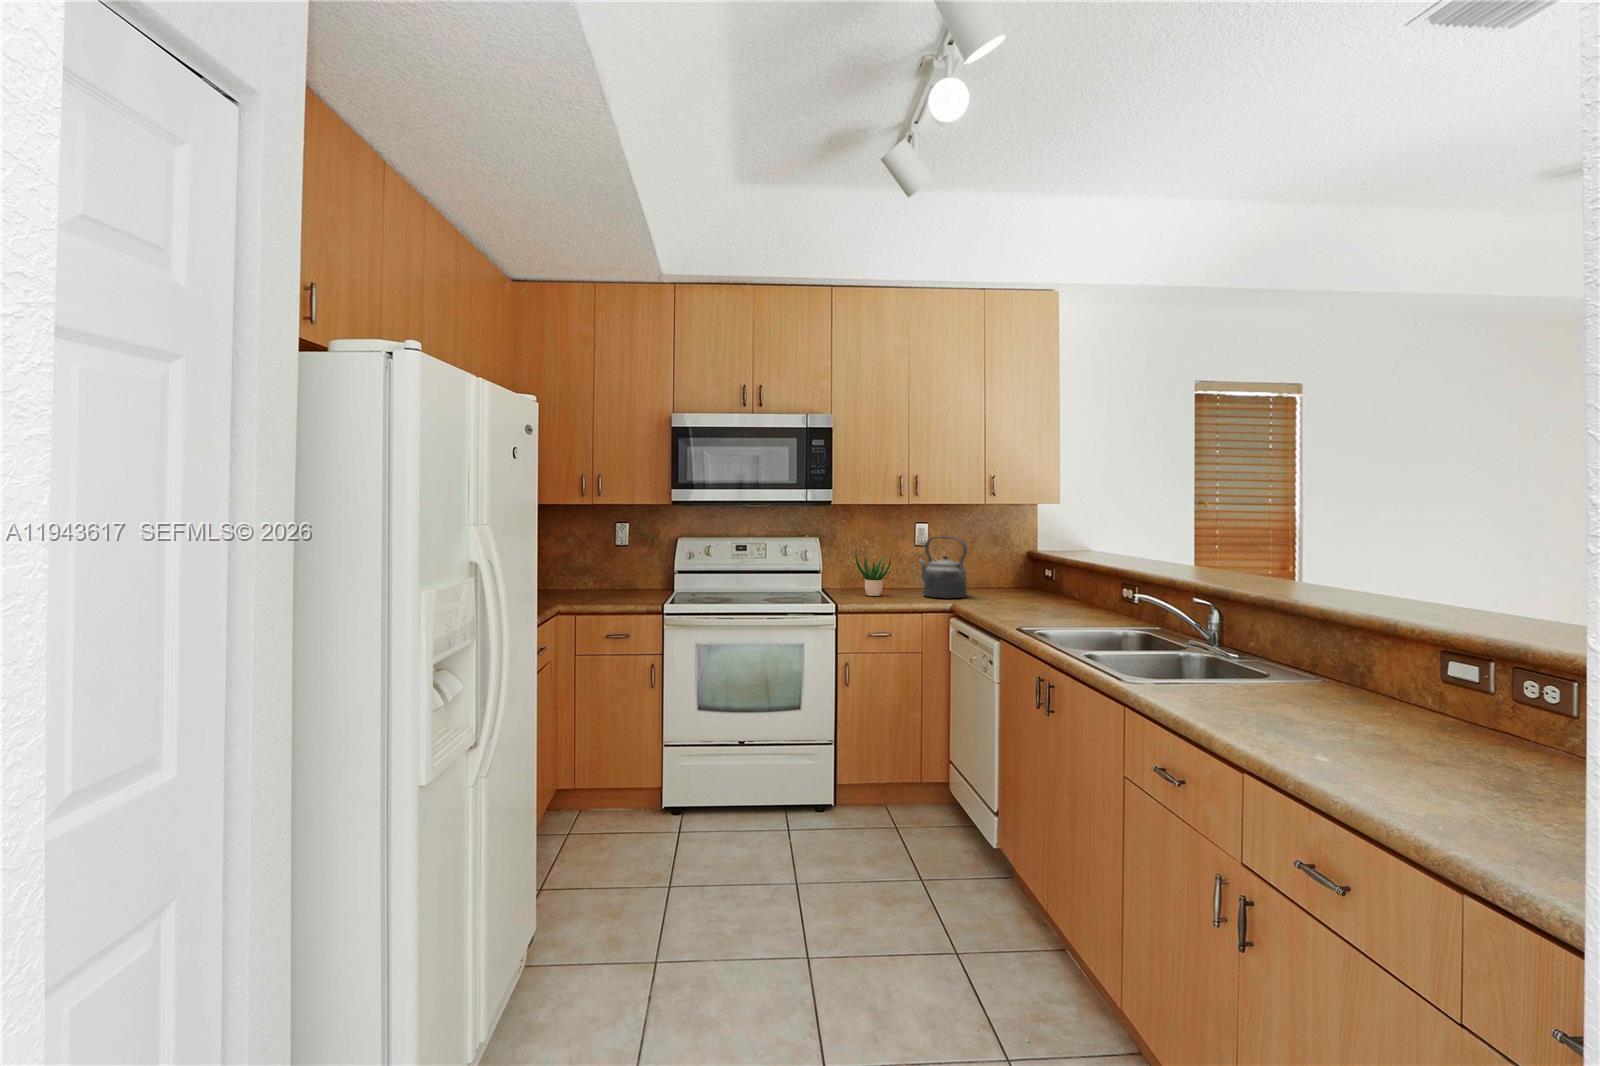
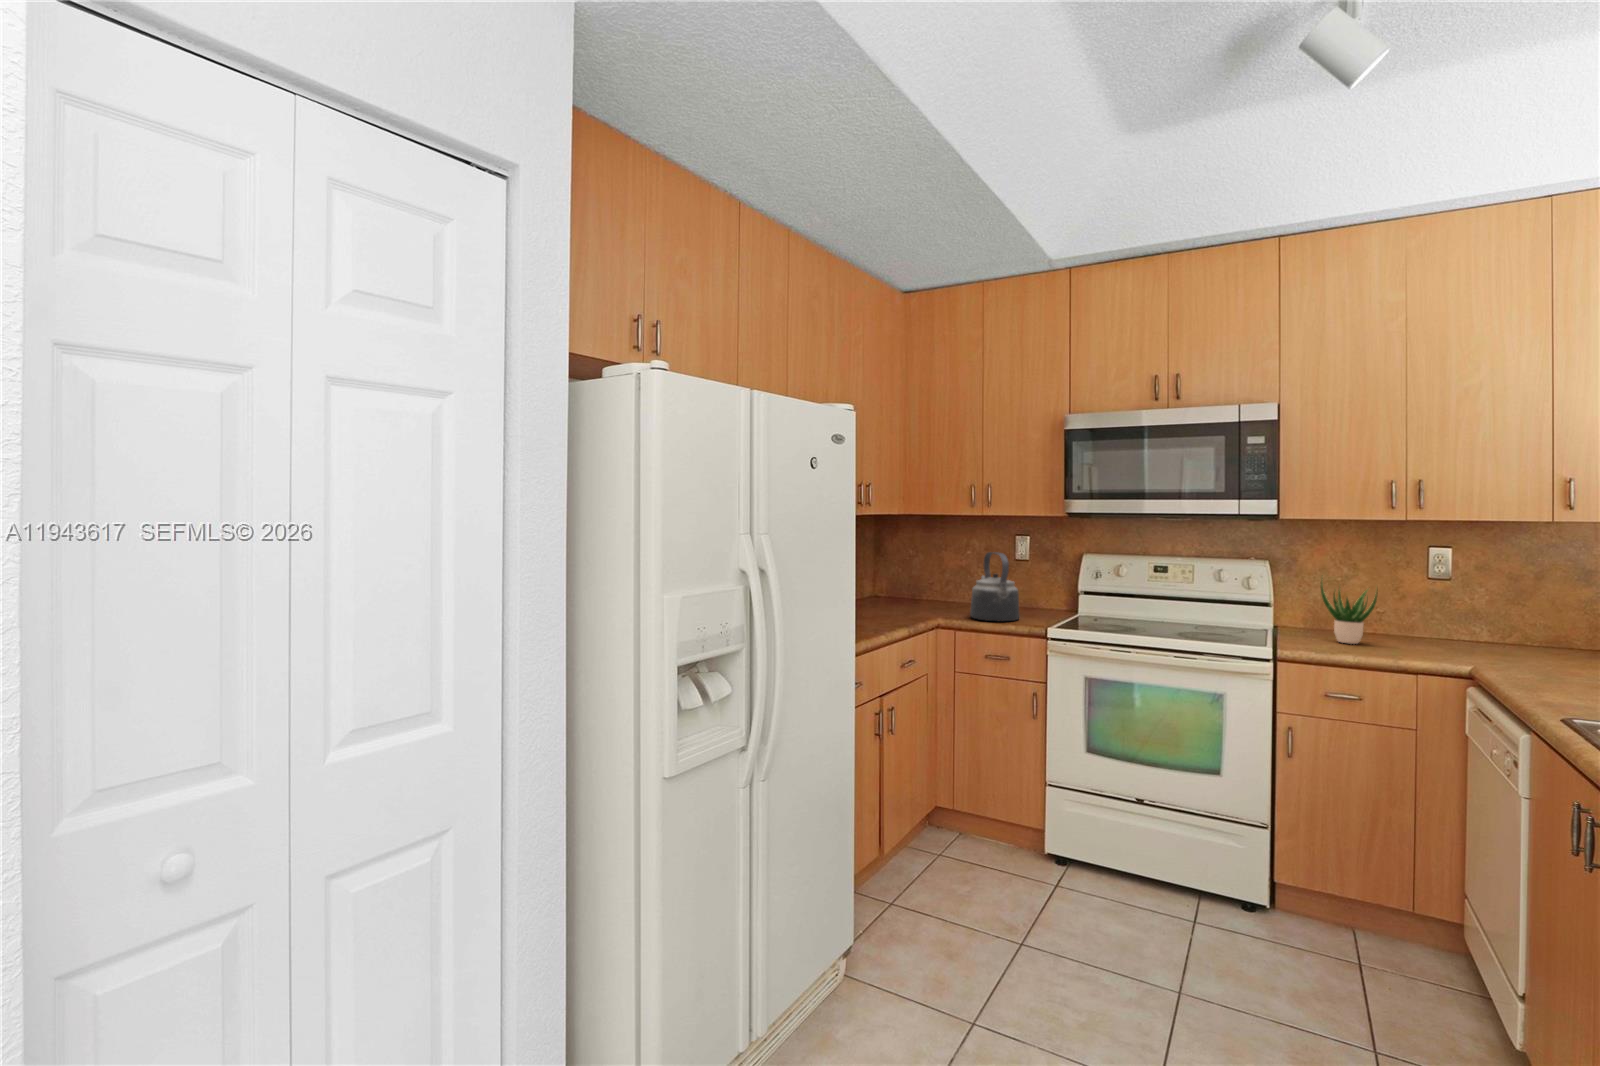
kettle: present [919,537,967,598] -> present [970,552,1020,621]

